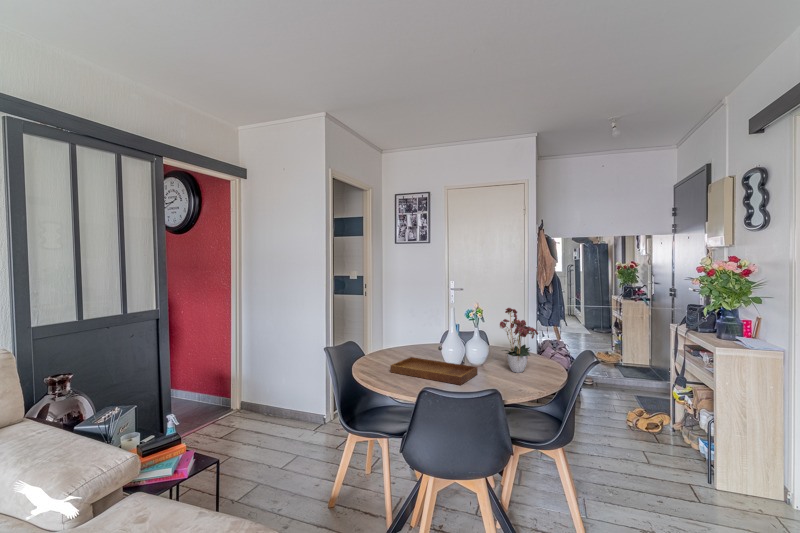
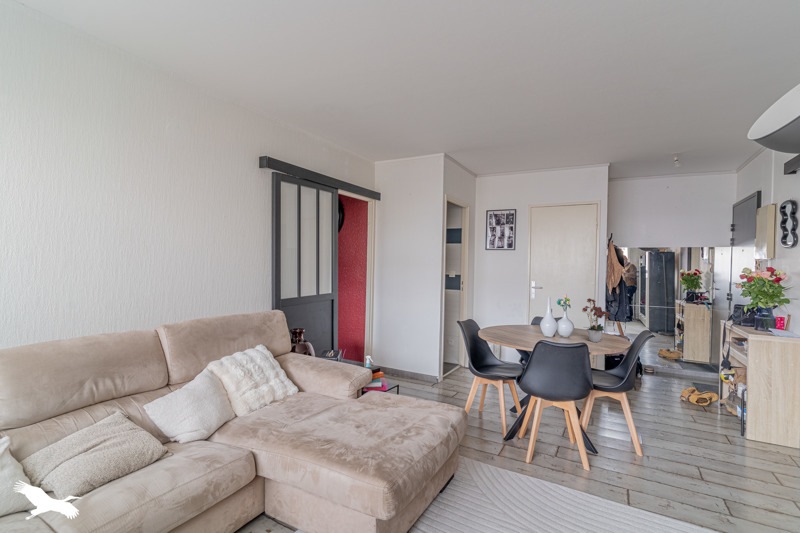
tray: present [390,346,478,385] -> none [507,322,567,345]

